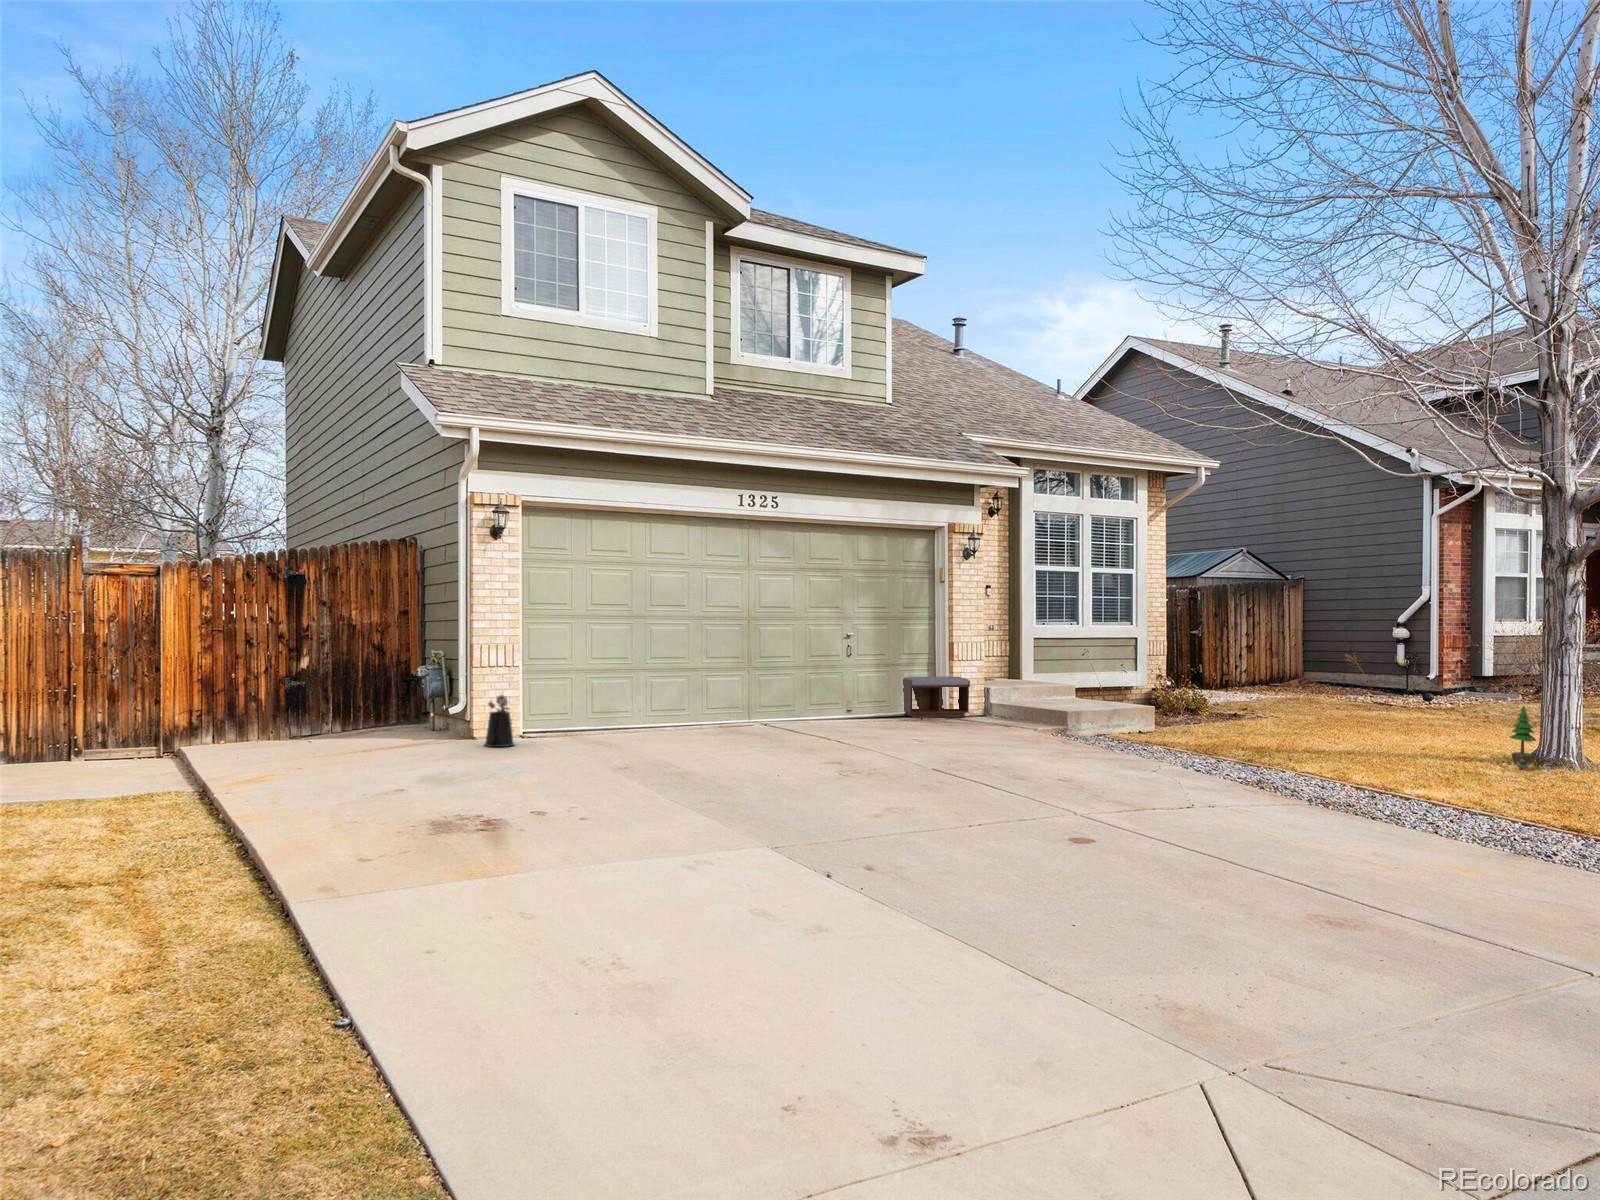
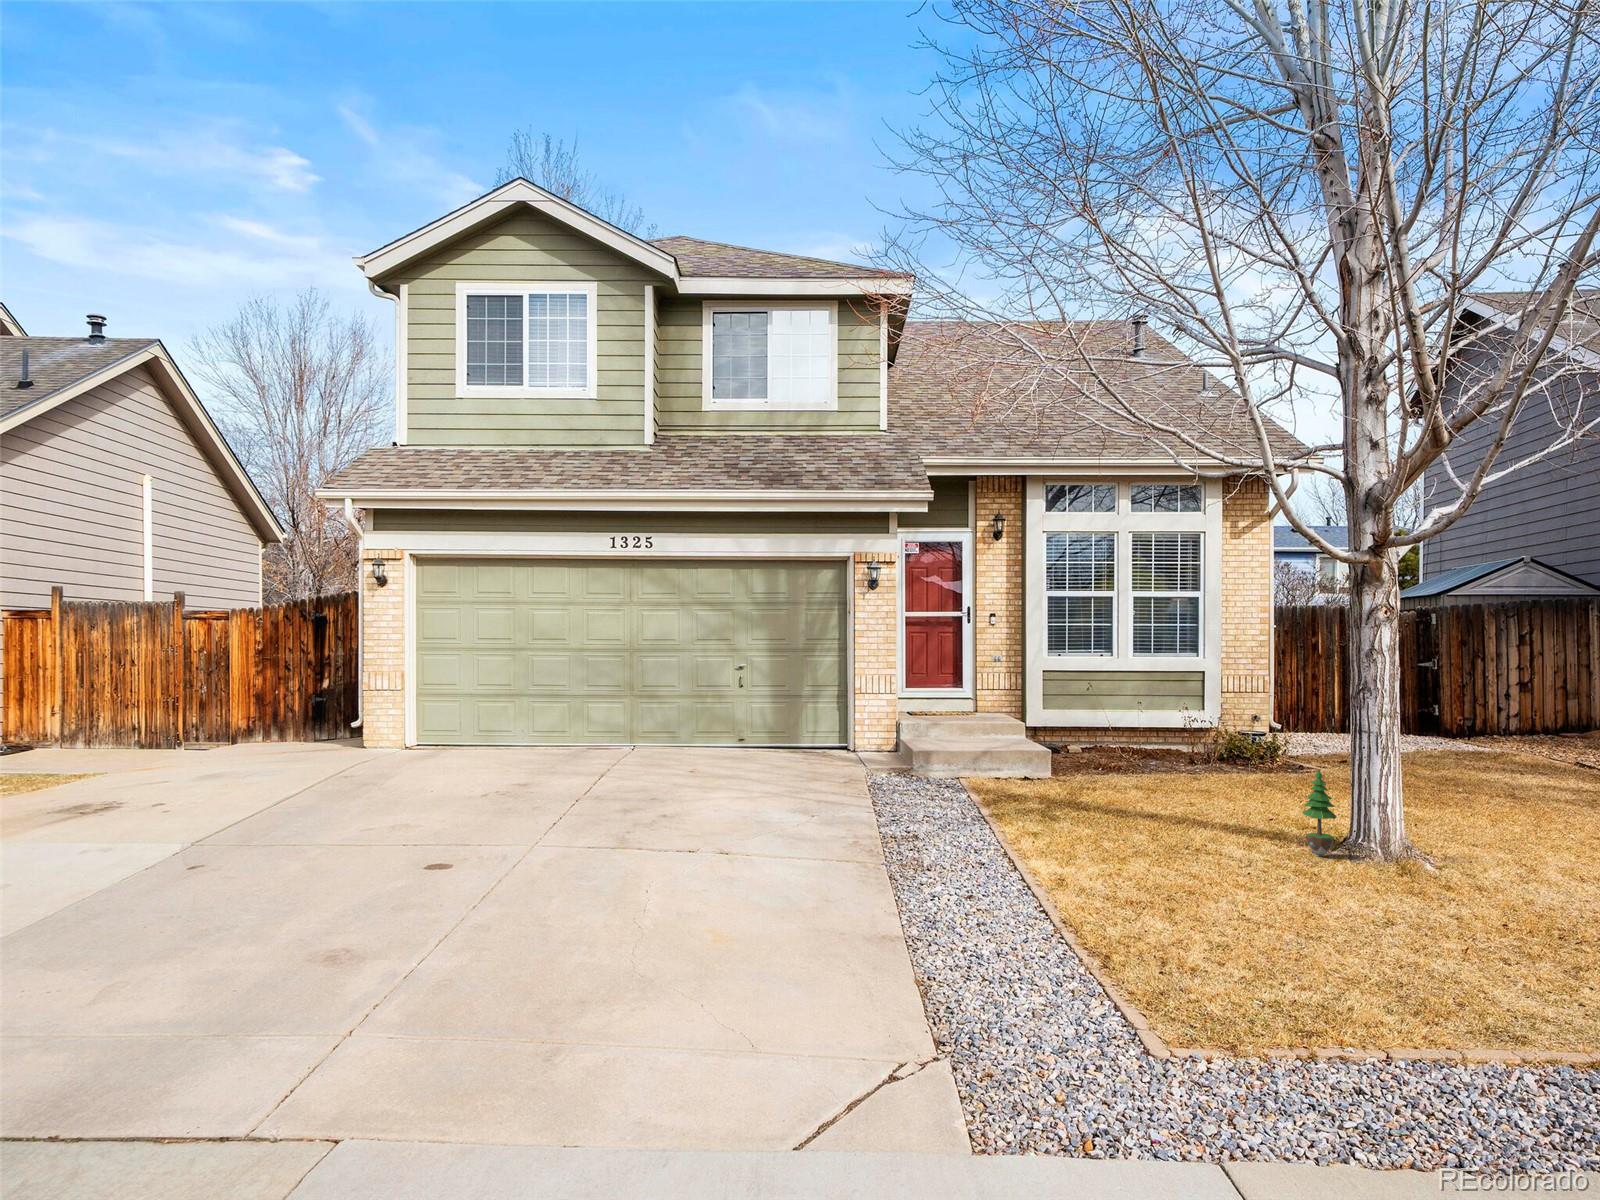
bench: present [903,677,970,718] -> none [806,711,875,754]
watering can: present [485,695,514,747] -> none [352,712,383,755]

